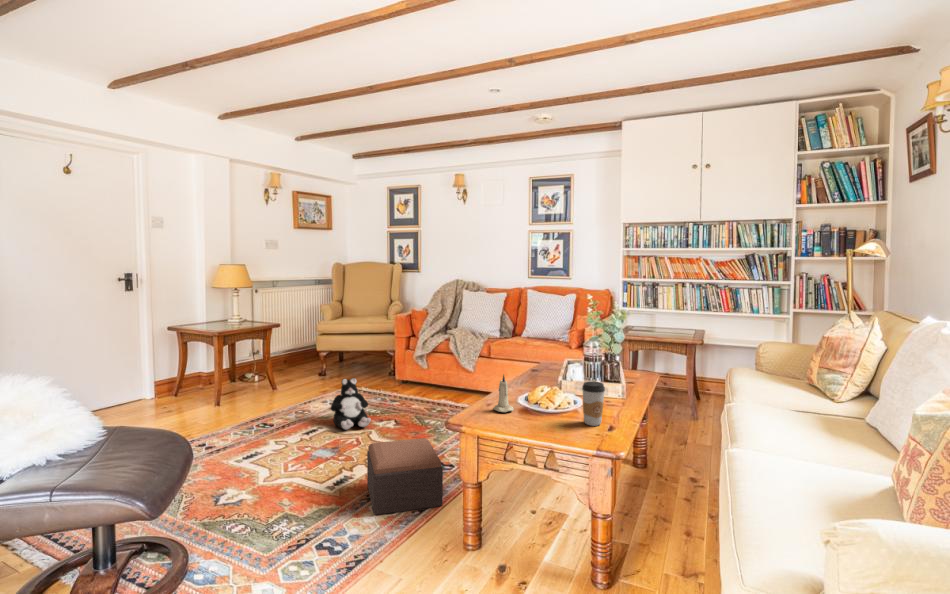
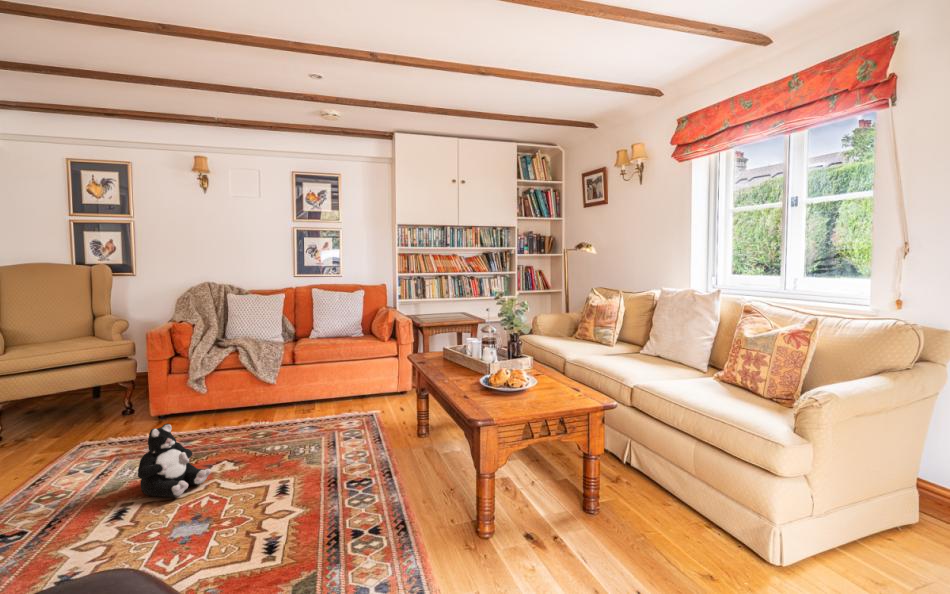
candle: present [493,374,514,412] -> none [480,373,502,410]
coffee cup: present [582,381,605,426] -> none [557,363,576,400]
footstool: present [367,438,443,515] -> none [314,464,422,571]

